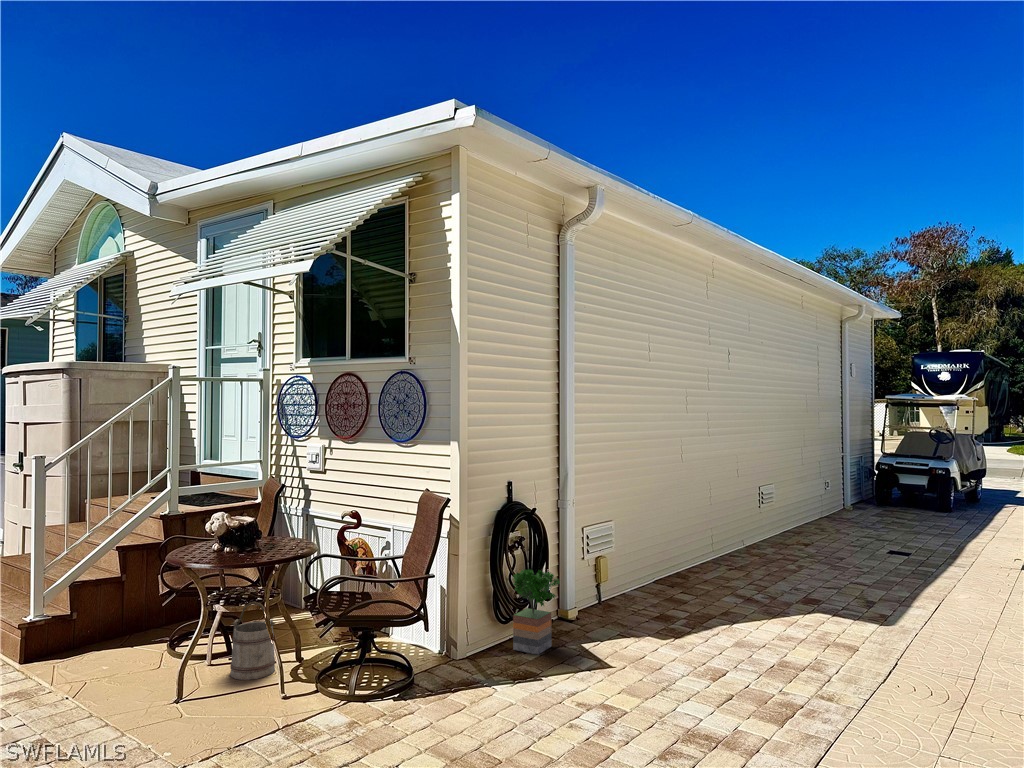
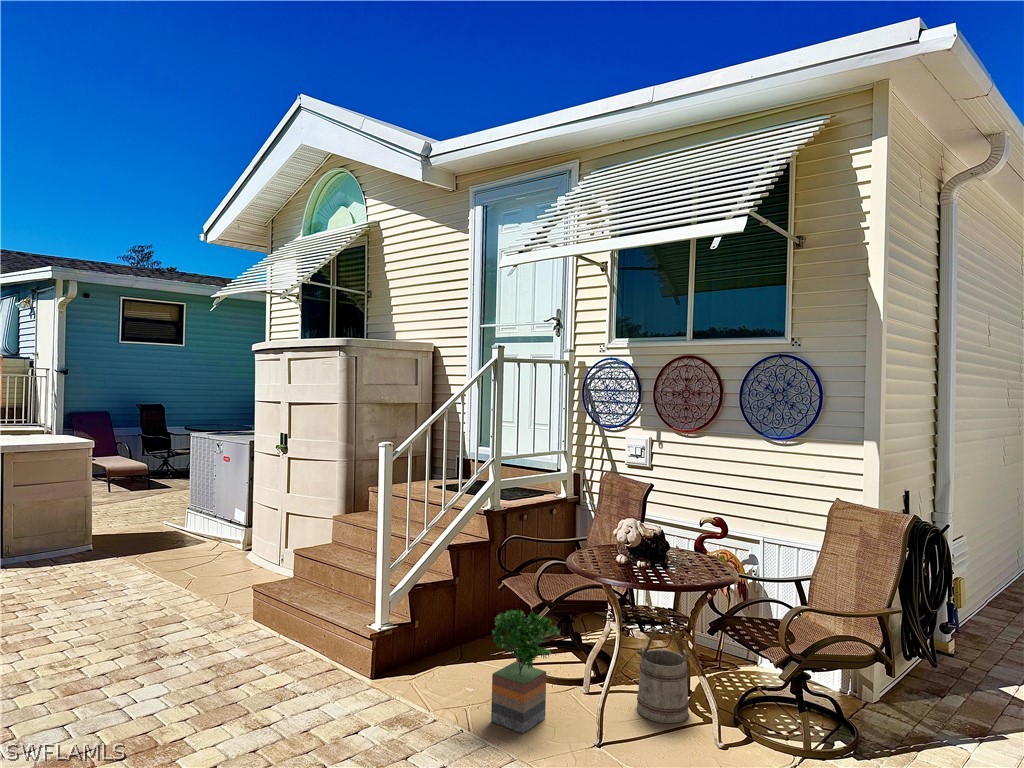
potted tree: present [513,569,559,655] -> present [491,609,559,733]

